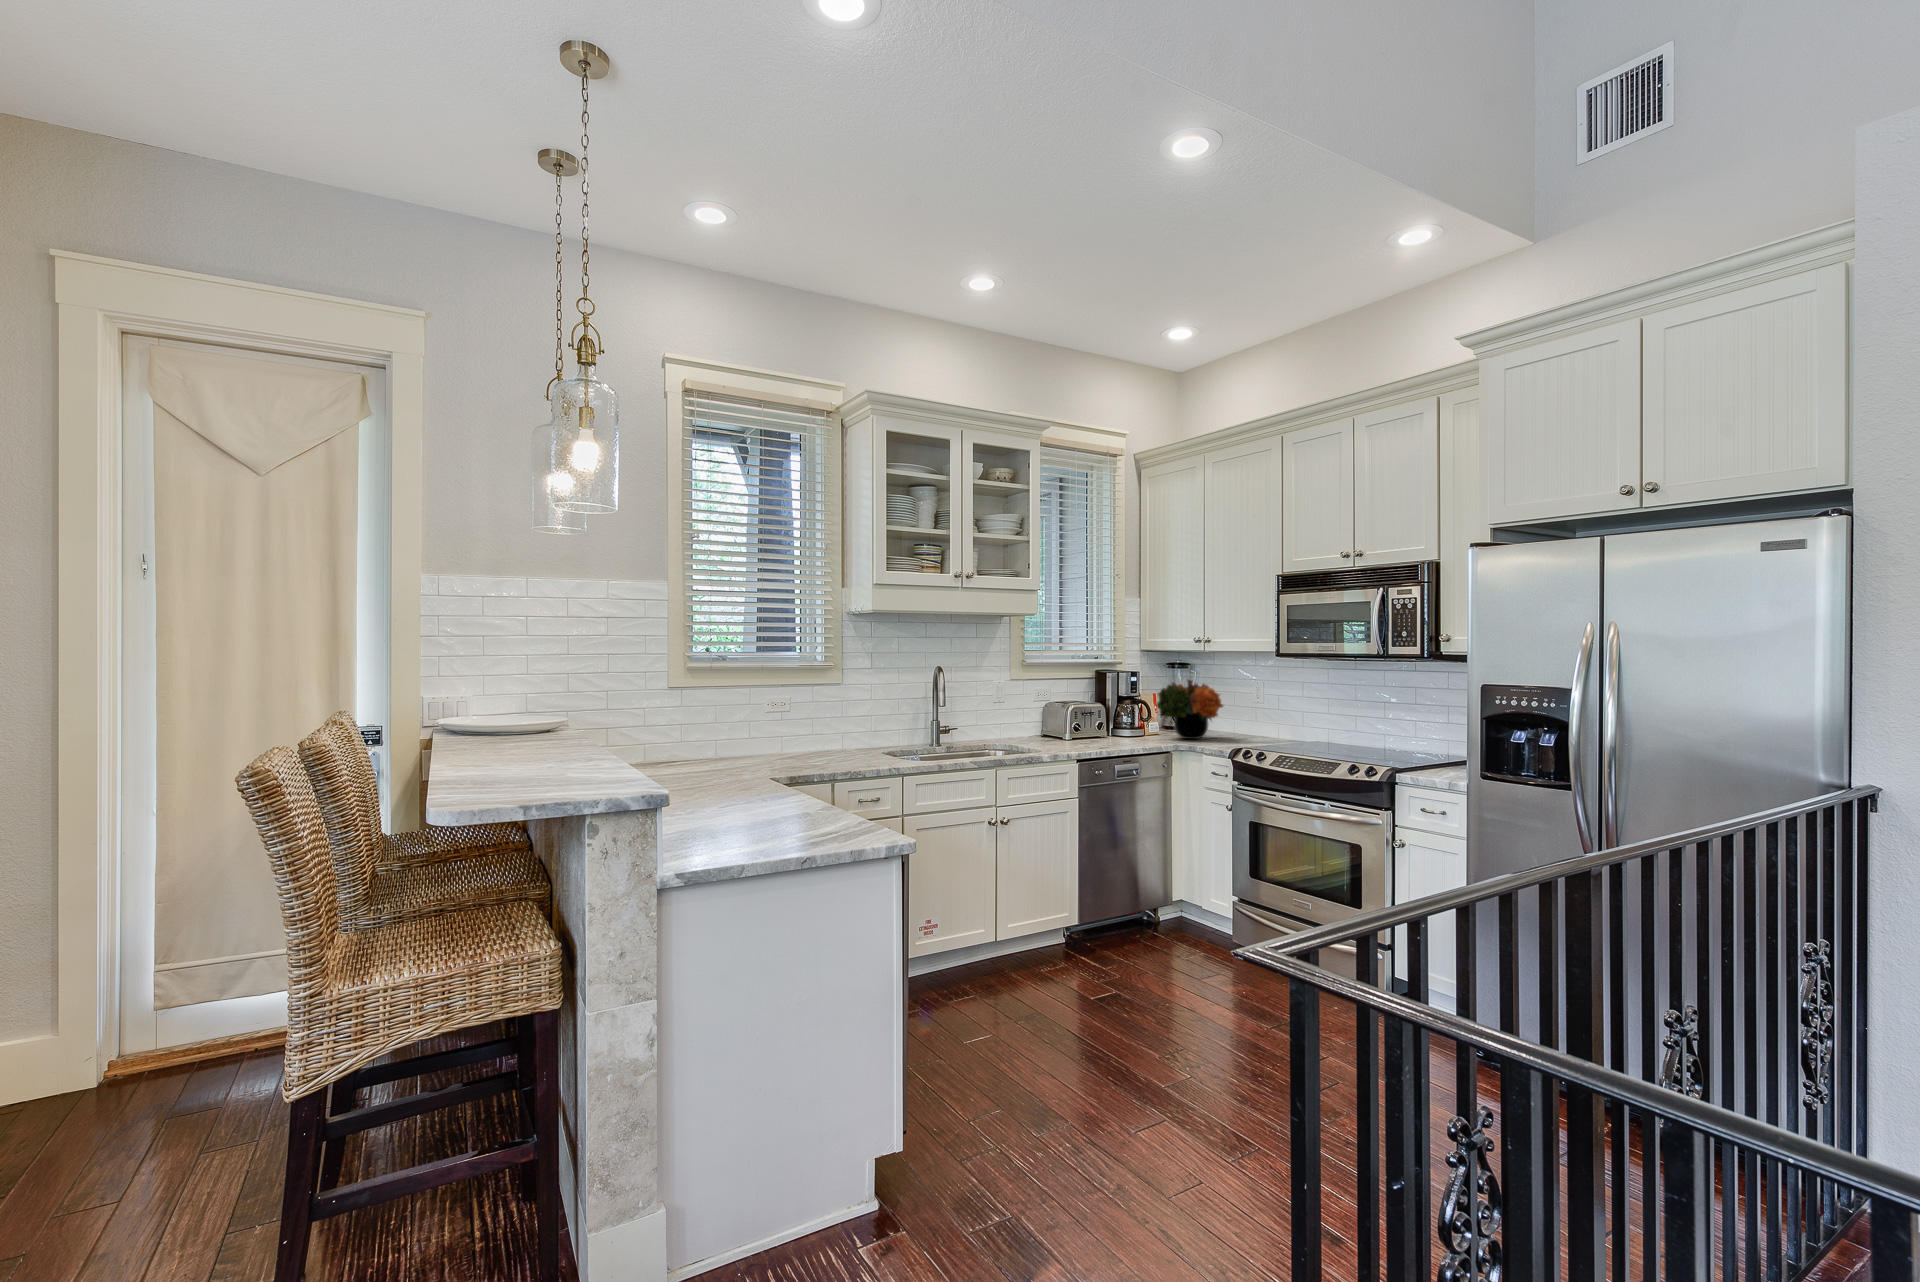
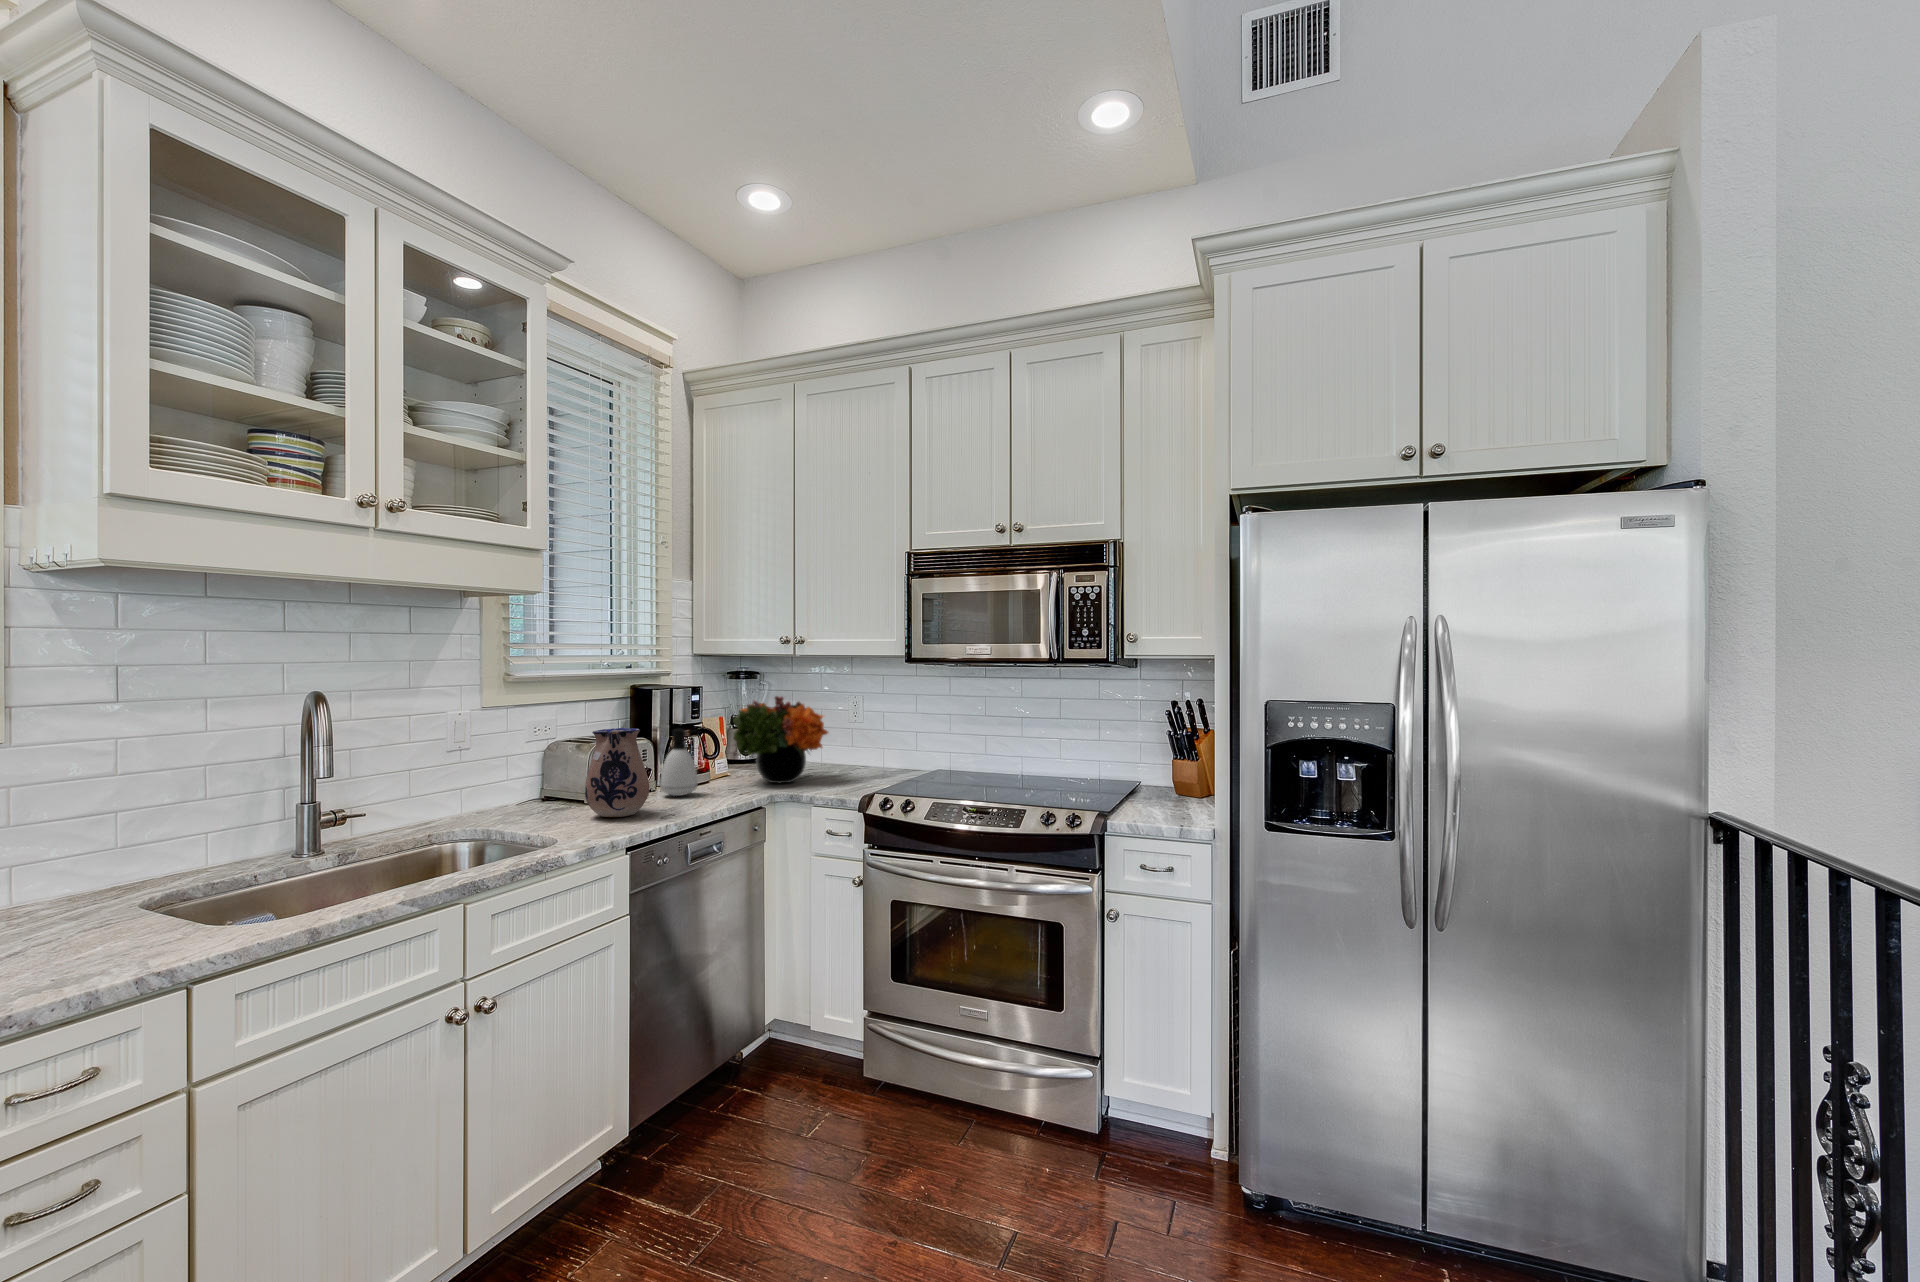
ceramic pitcher: none [1061,694,1097,745] -> present [585,728,649,817]
soap dispenser: none [1108,697,1132,740] -> present [660,729,698,796]

